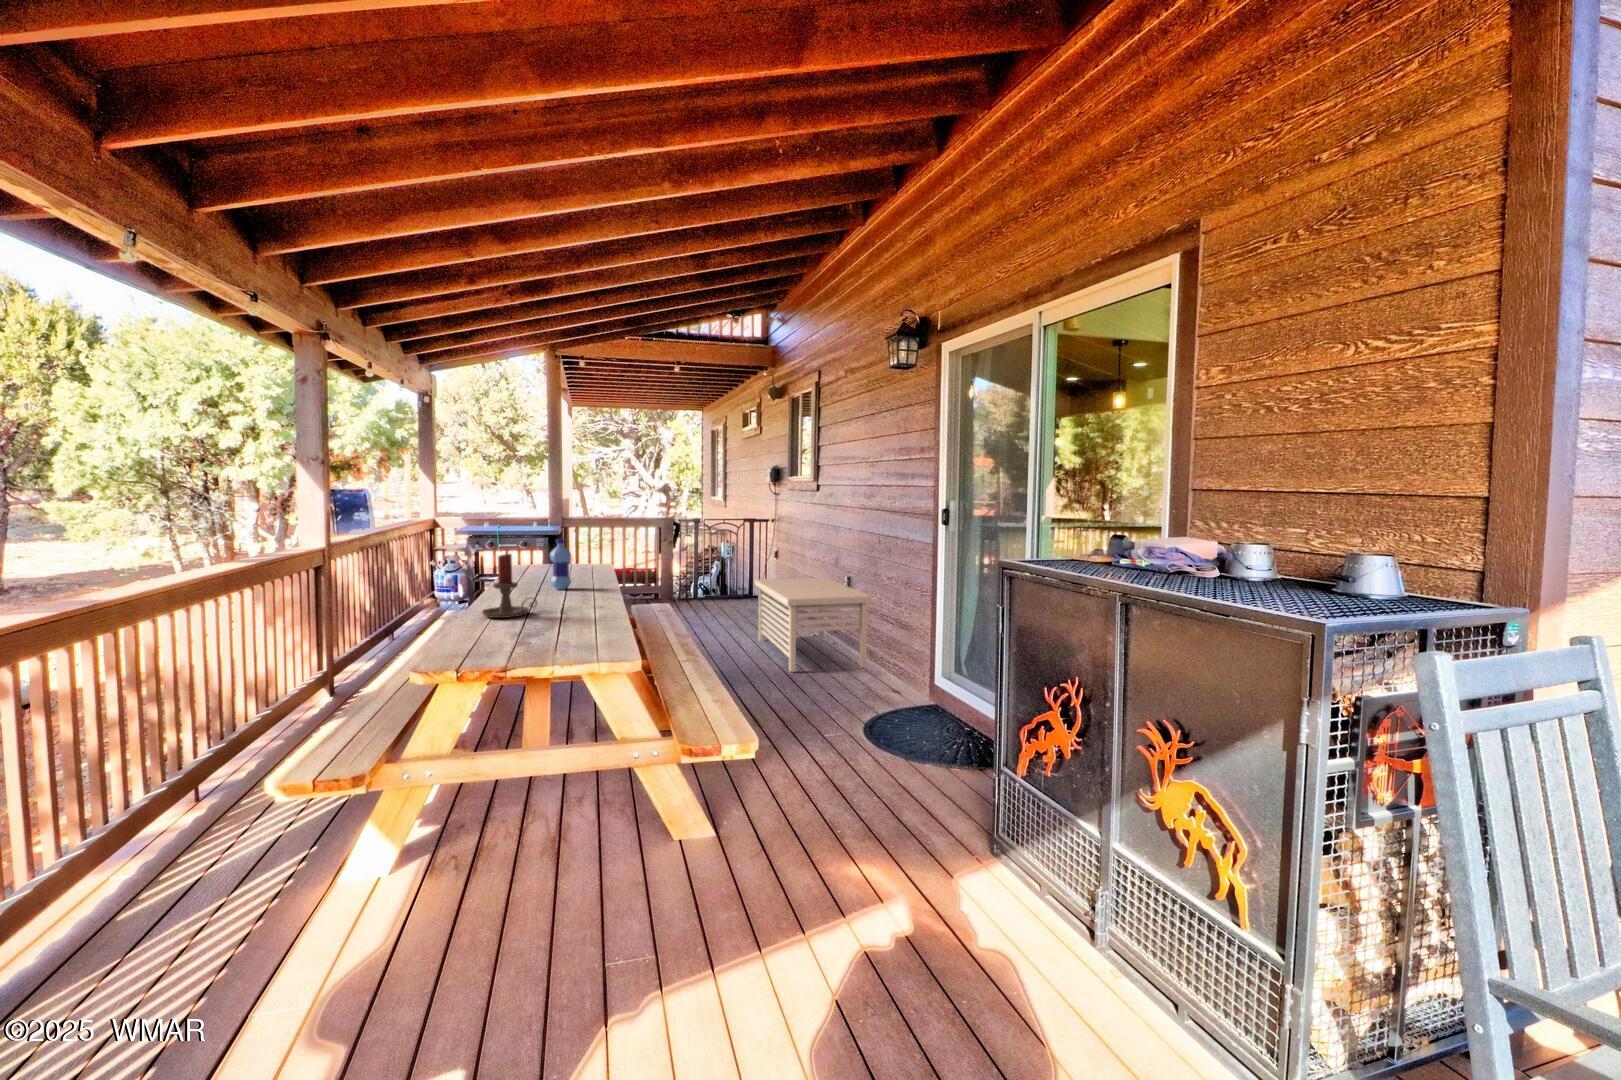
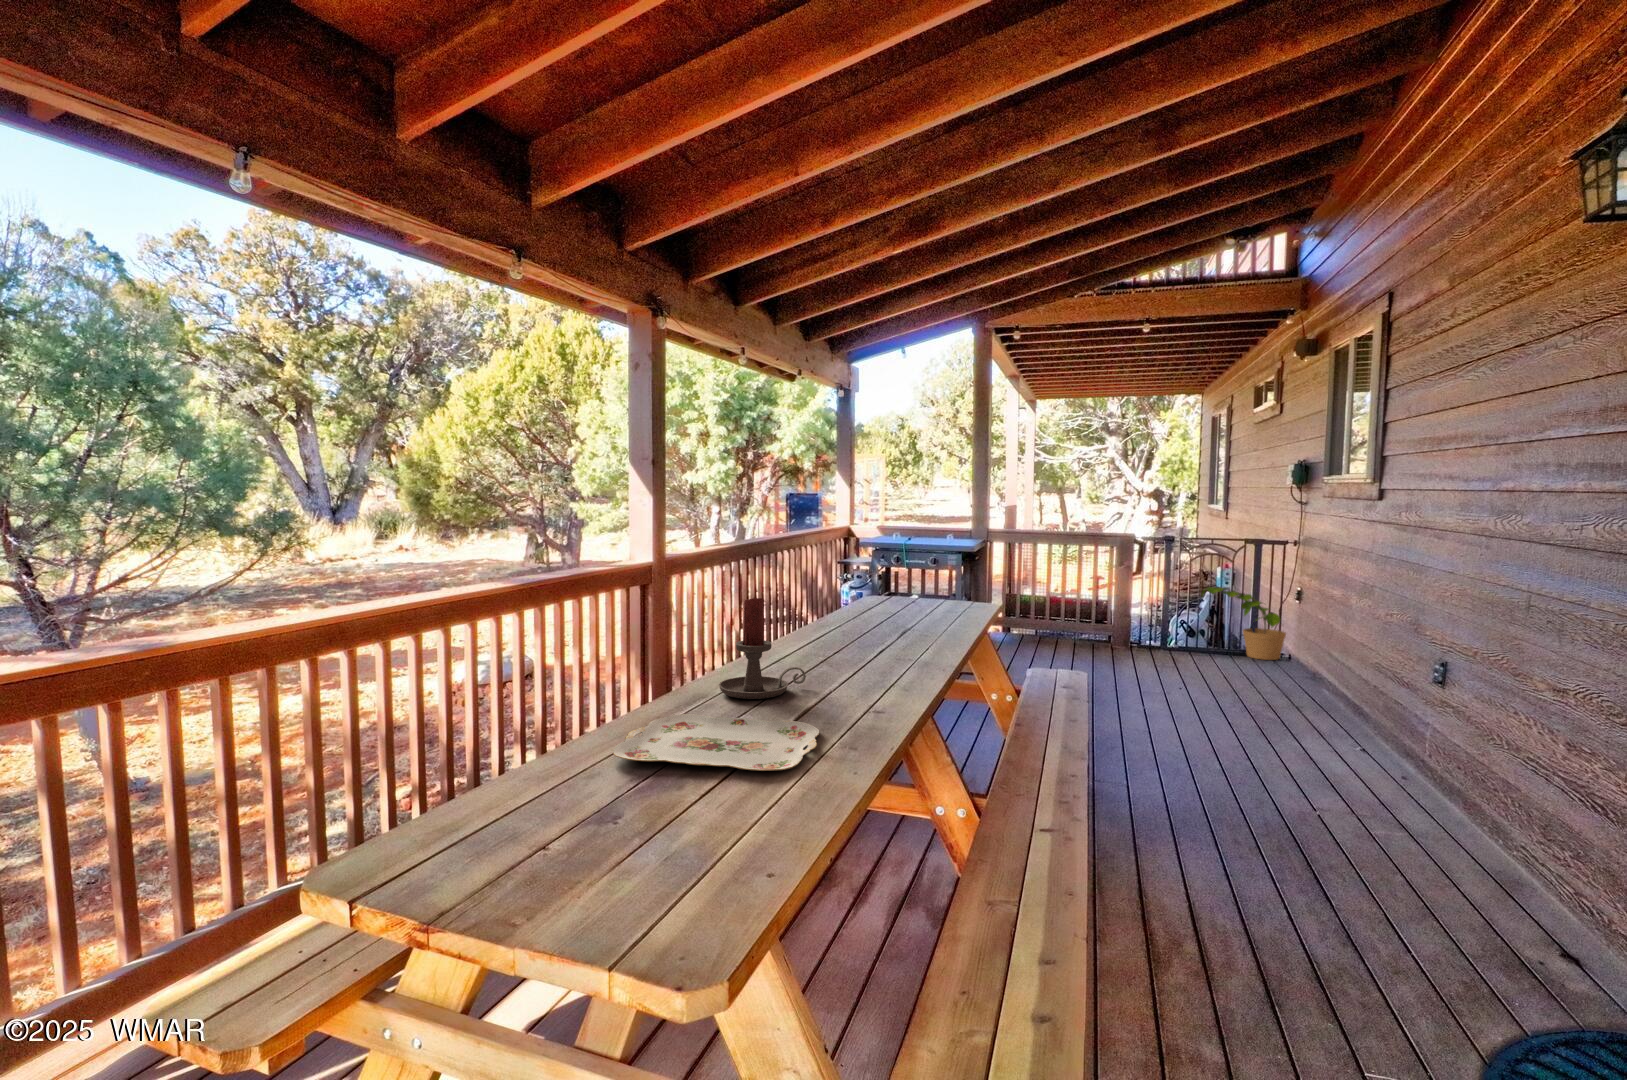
water bottle: present [550,539,571,590] -> none [872,571,903,647]
potted plant: none [720,552,771,598] -> present [1202,587,1286,660]
storage bench: present [755,578,872,672] -> none [1244,641,1496,848]
serving tray: none [463,620,585,642] -> present [613,714,819,771]

